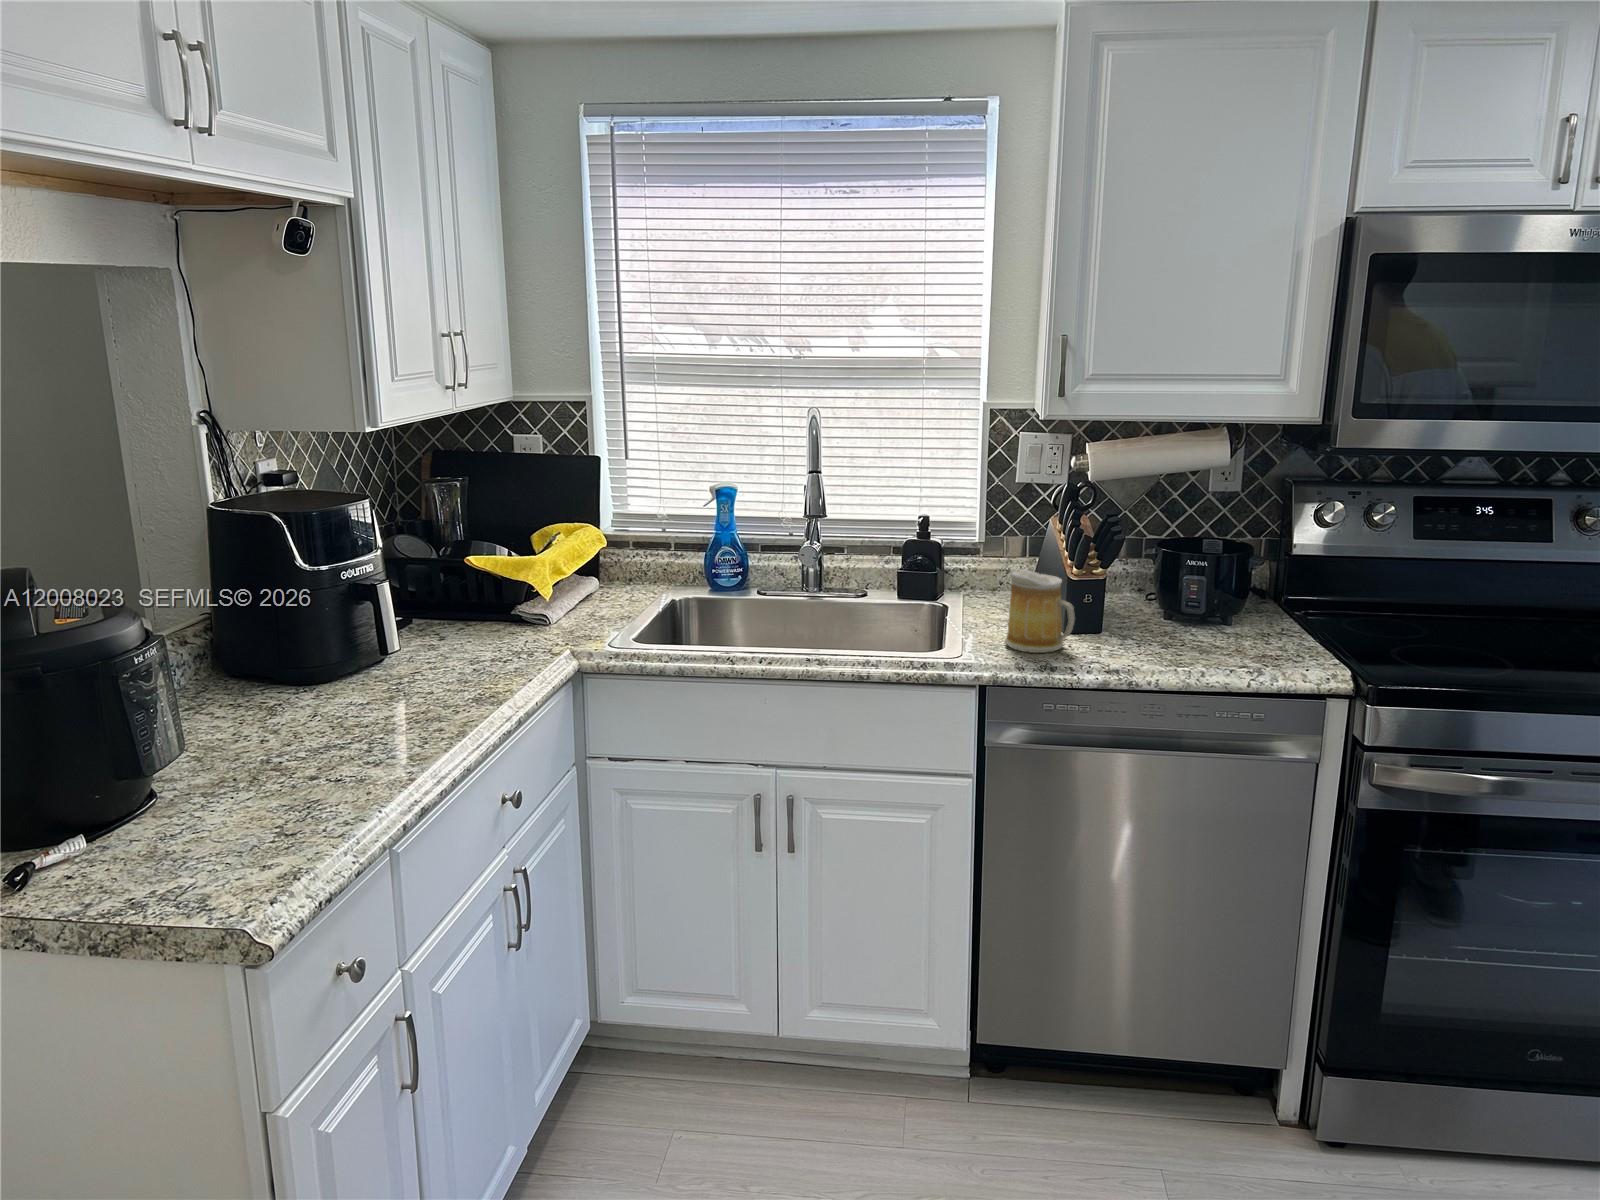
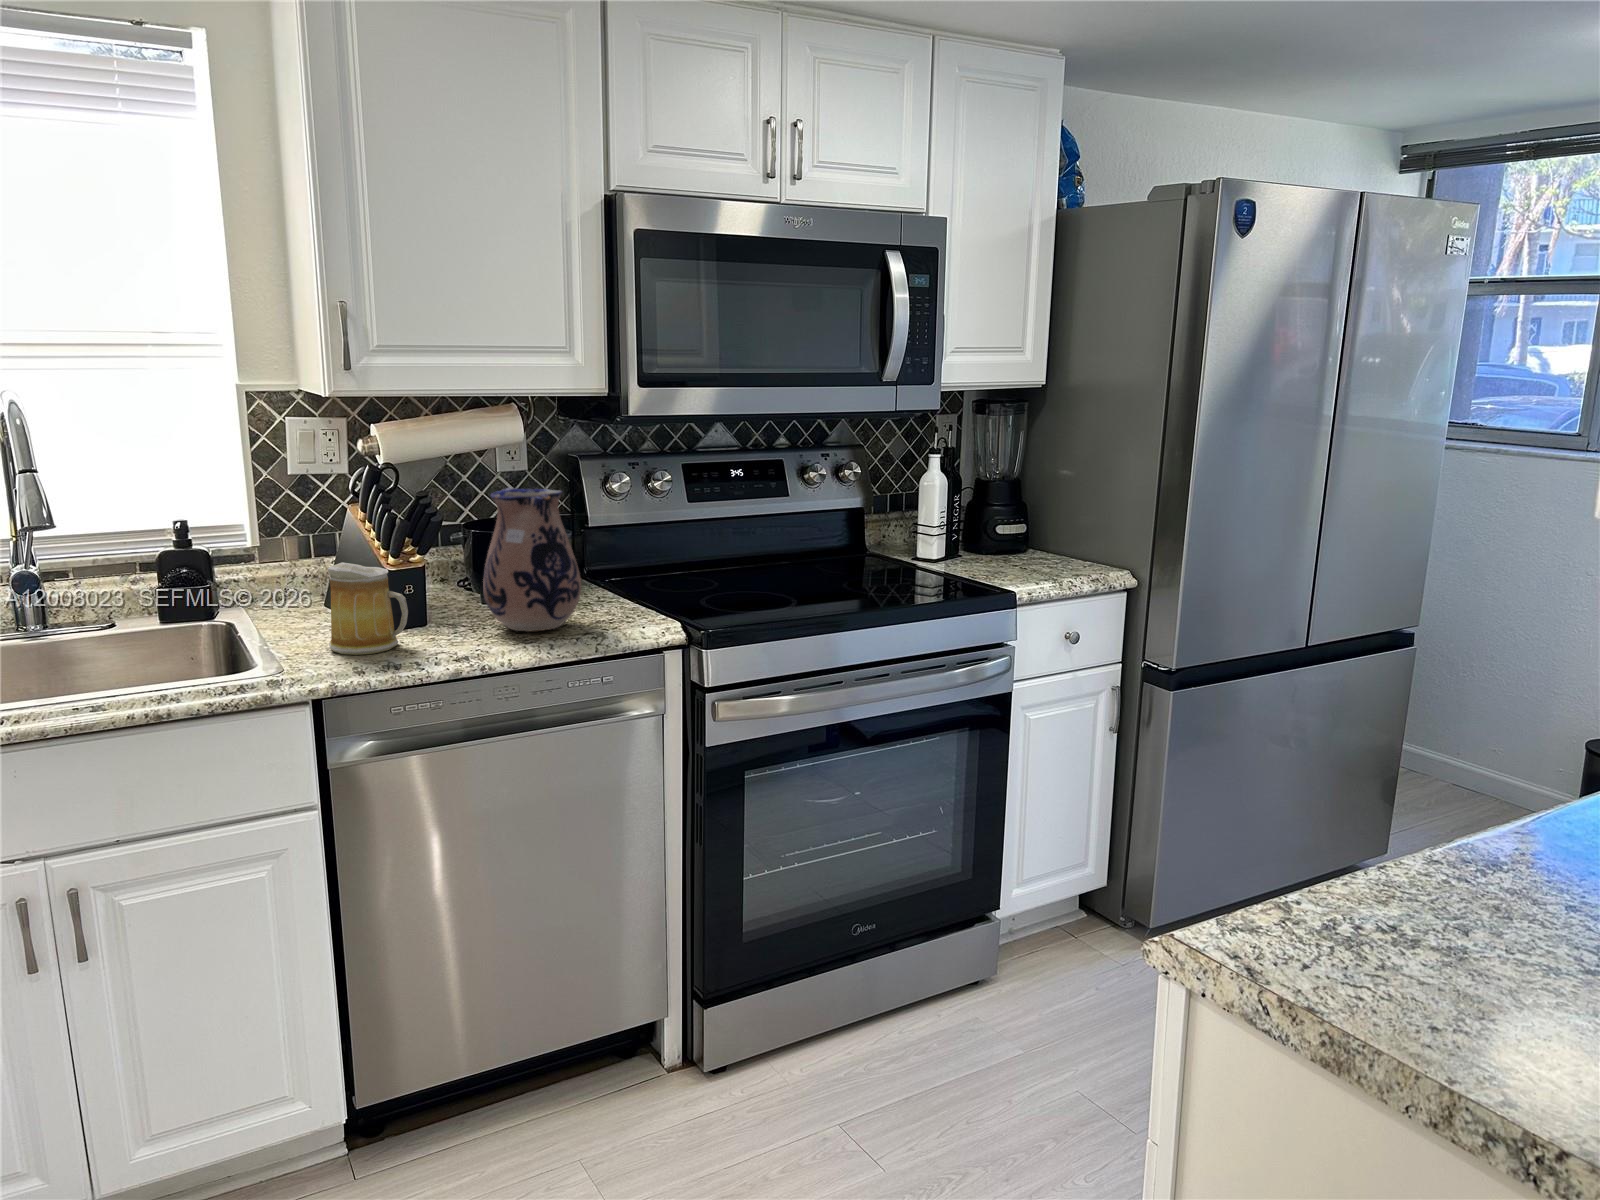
ceramic pitcher: none [1150,513,1250,657] -> present [483,488,581,632]

